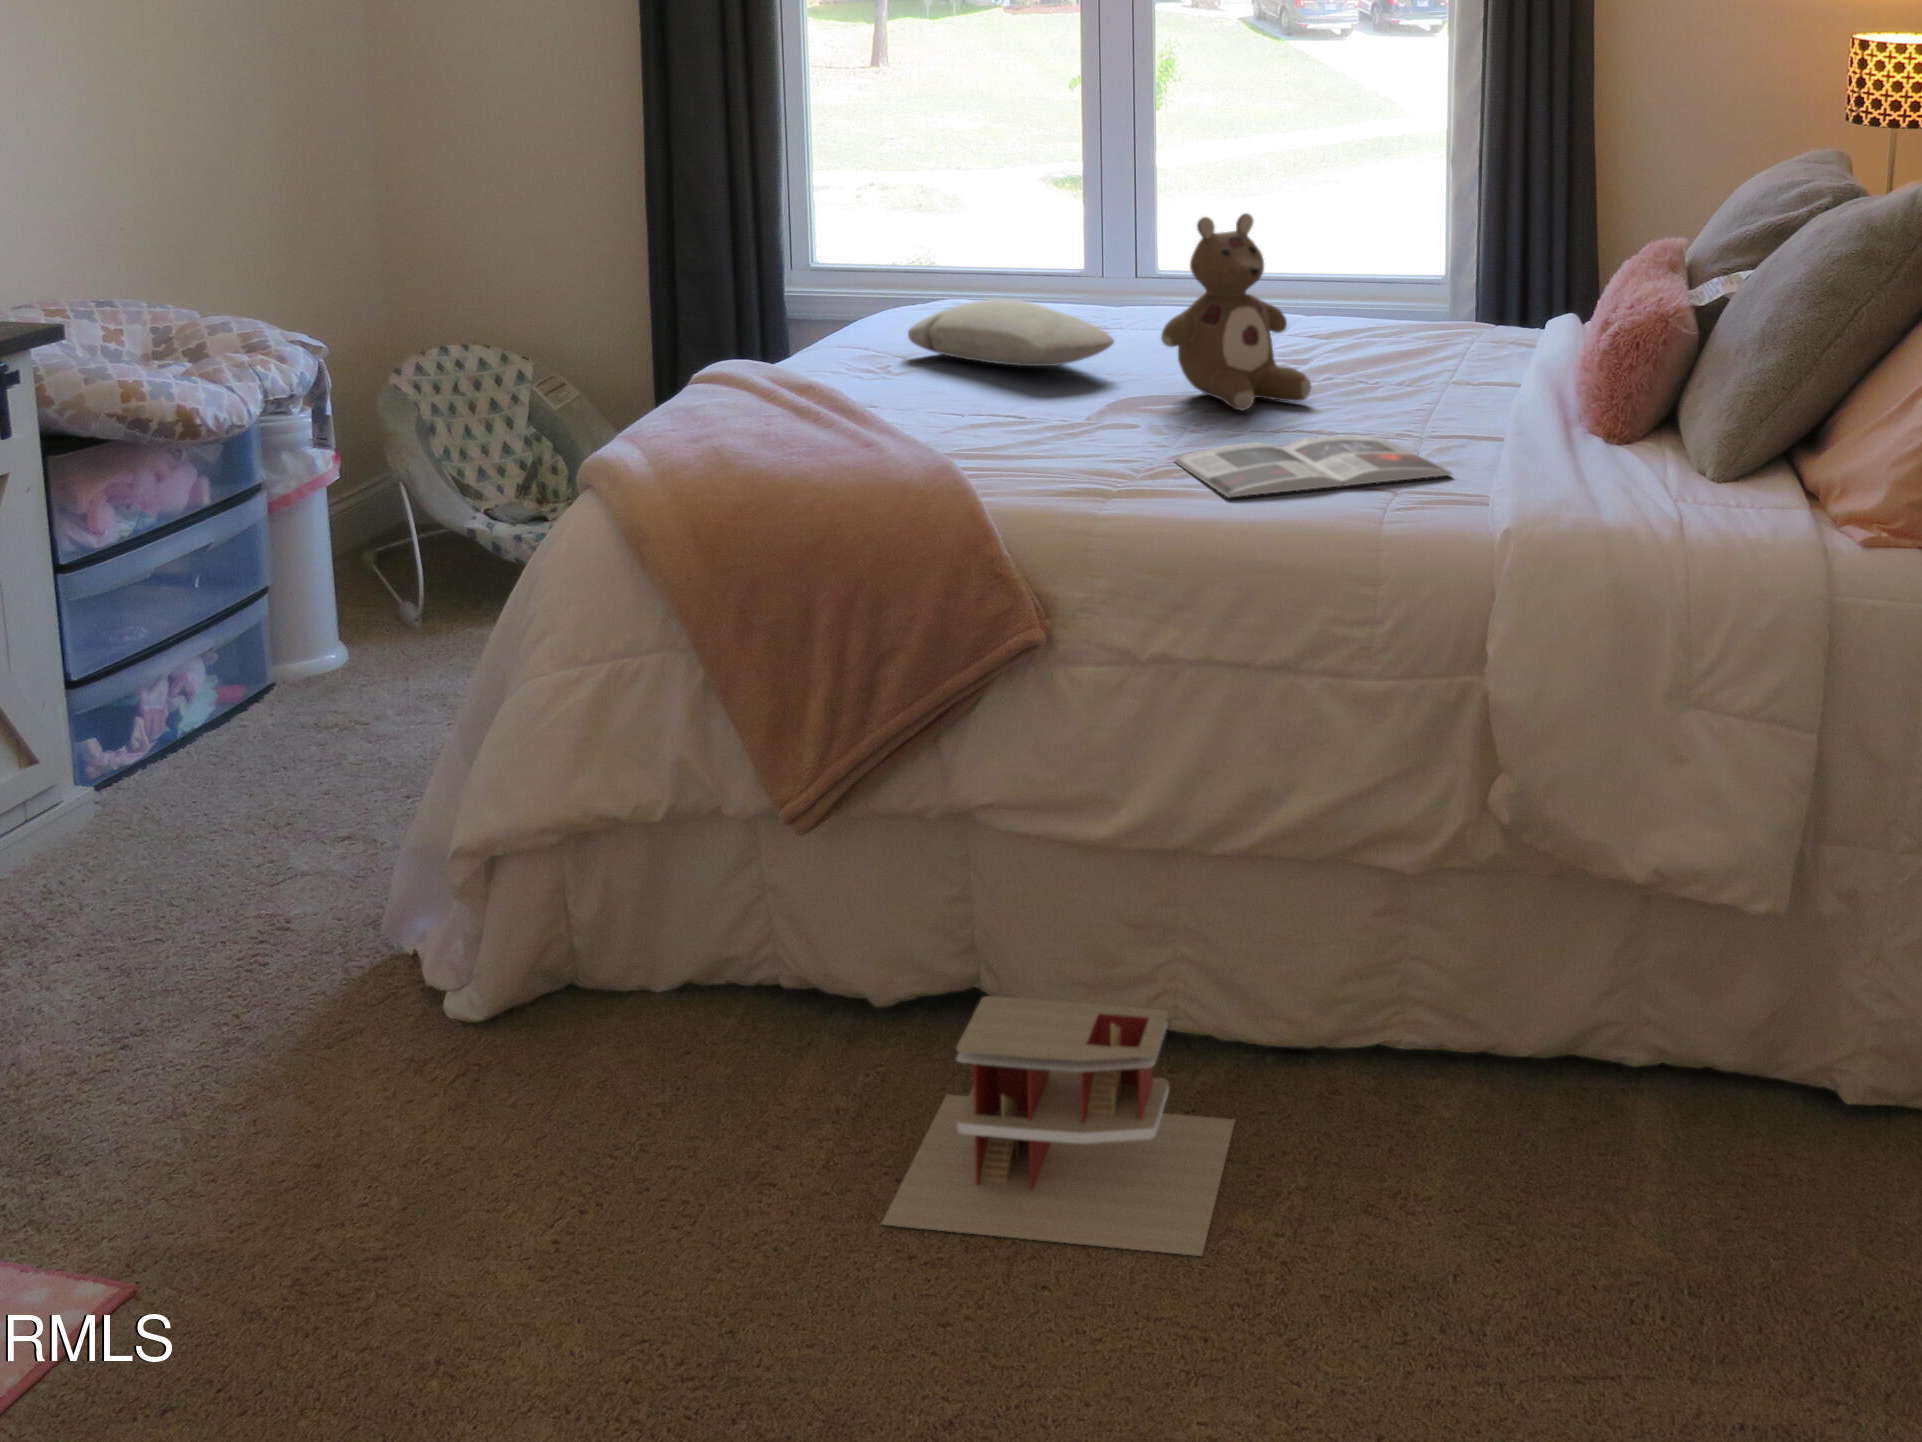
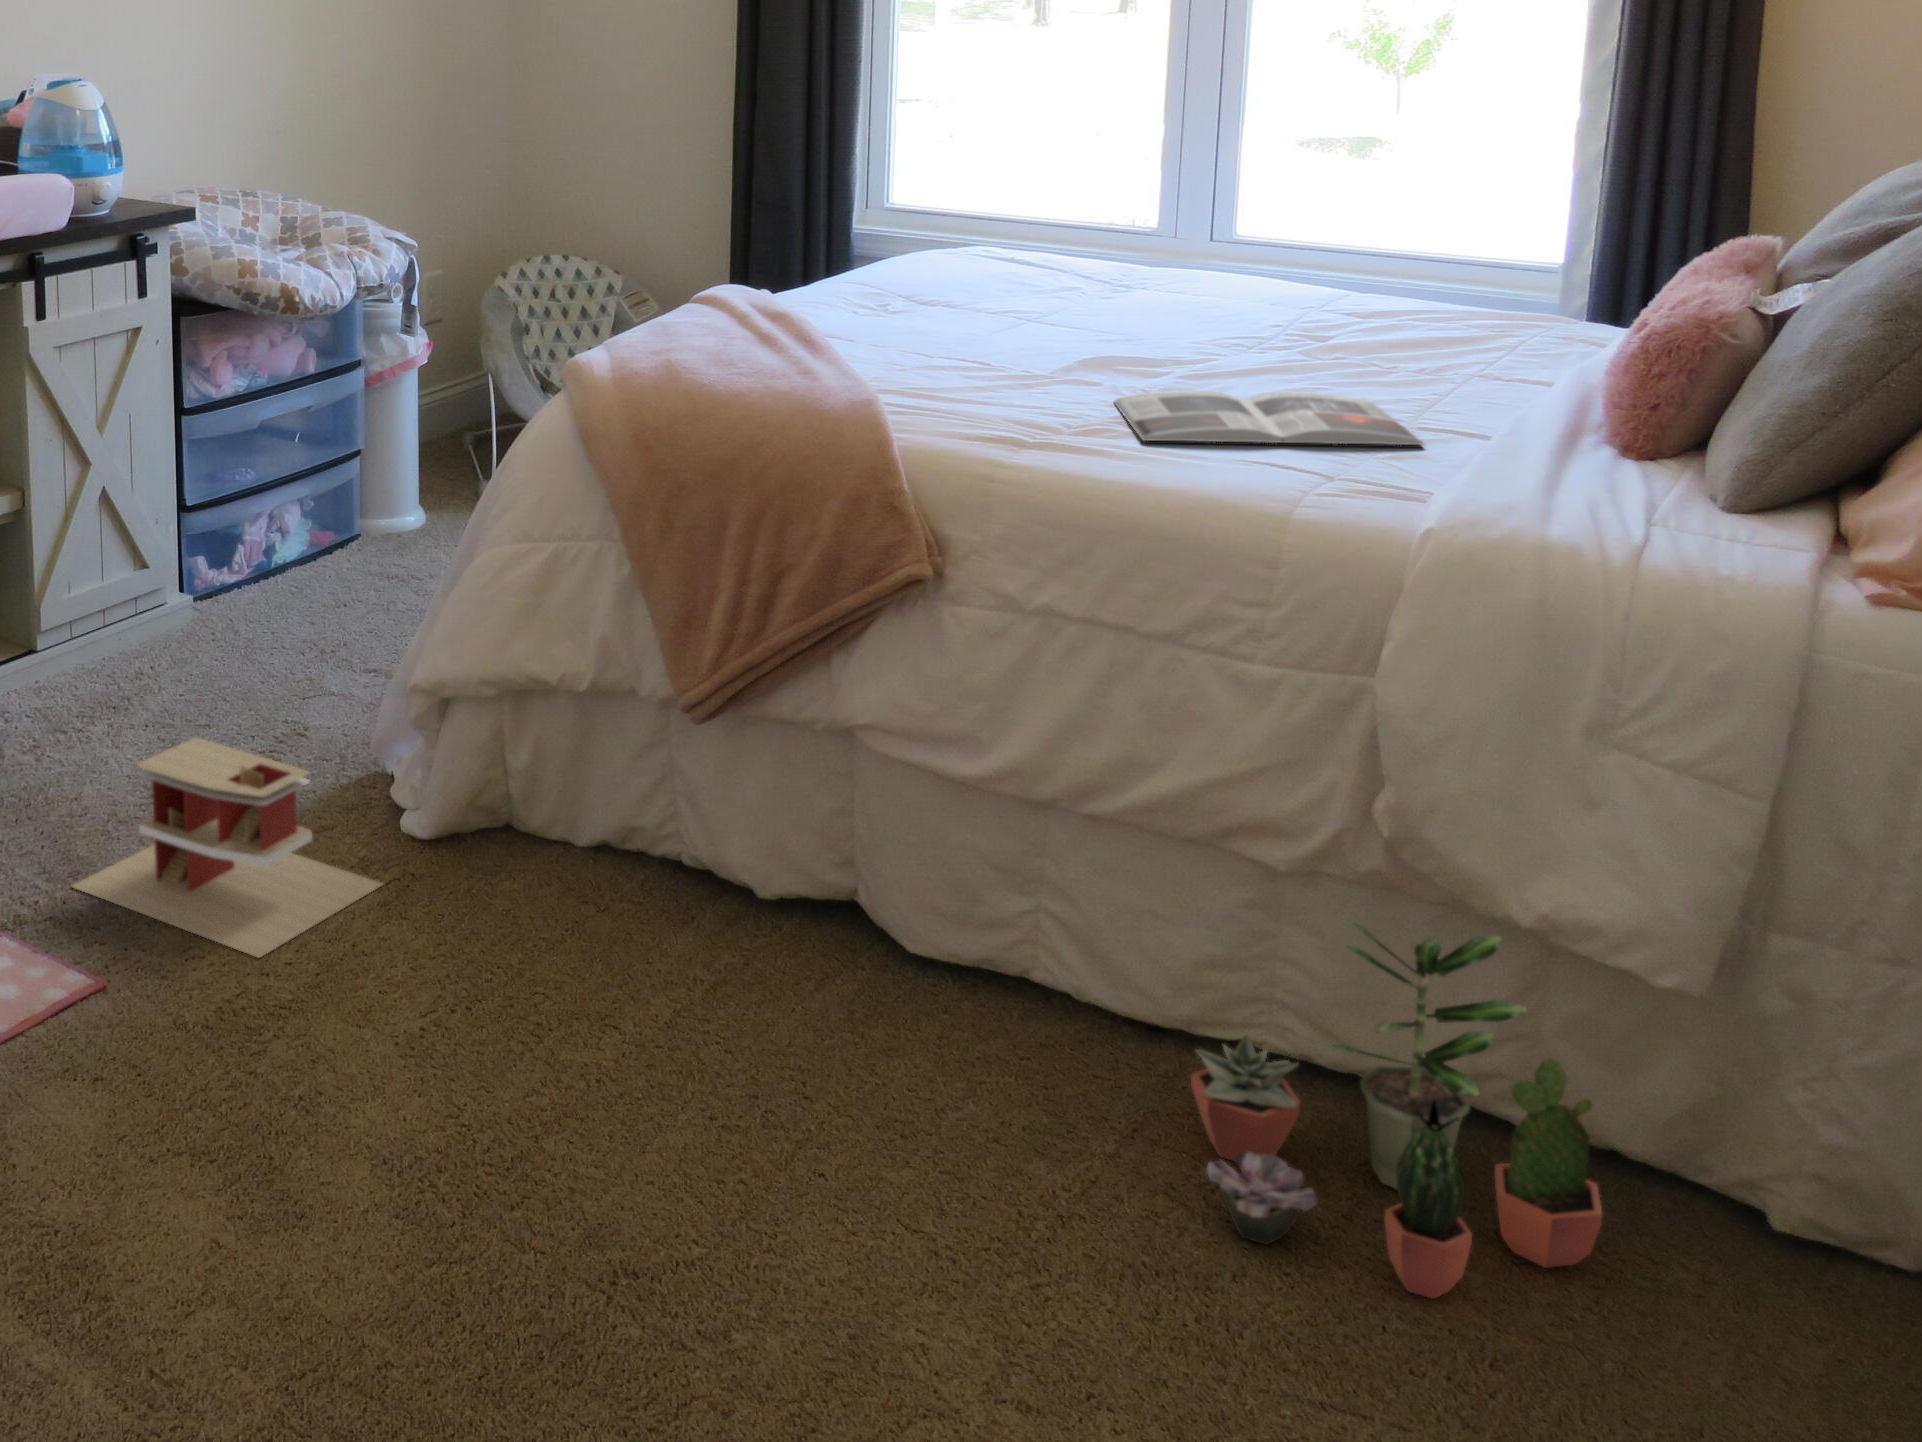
stuffed bear: present [1161,213,1312,410] -> none [1147,148,1317,360]
pillow: present [908,299,1114,366] -> none [912,231,1115,301]
potted plant: none [1353,903,1712,1245] -> present [1191,913,1602,1299]
toy house: present [881,996,1236,1256] -> present [72,738,382,957]

